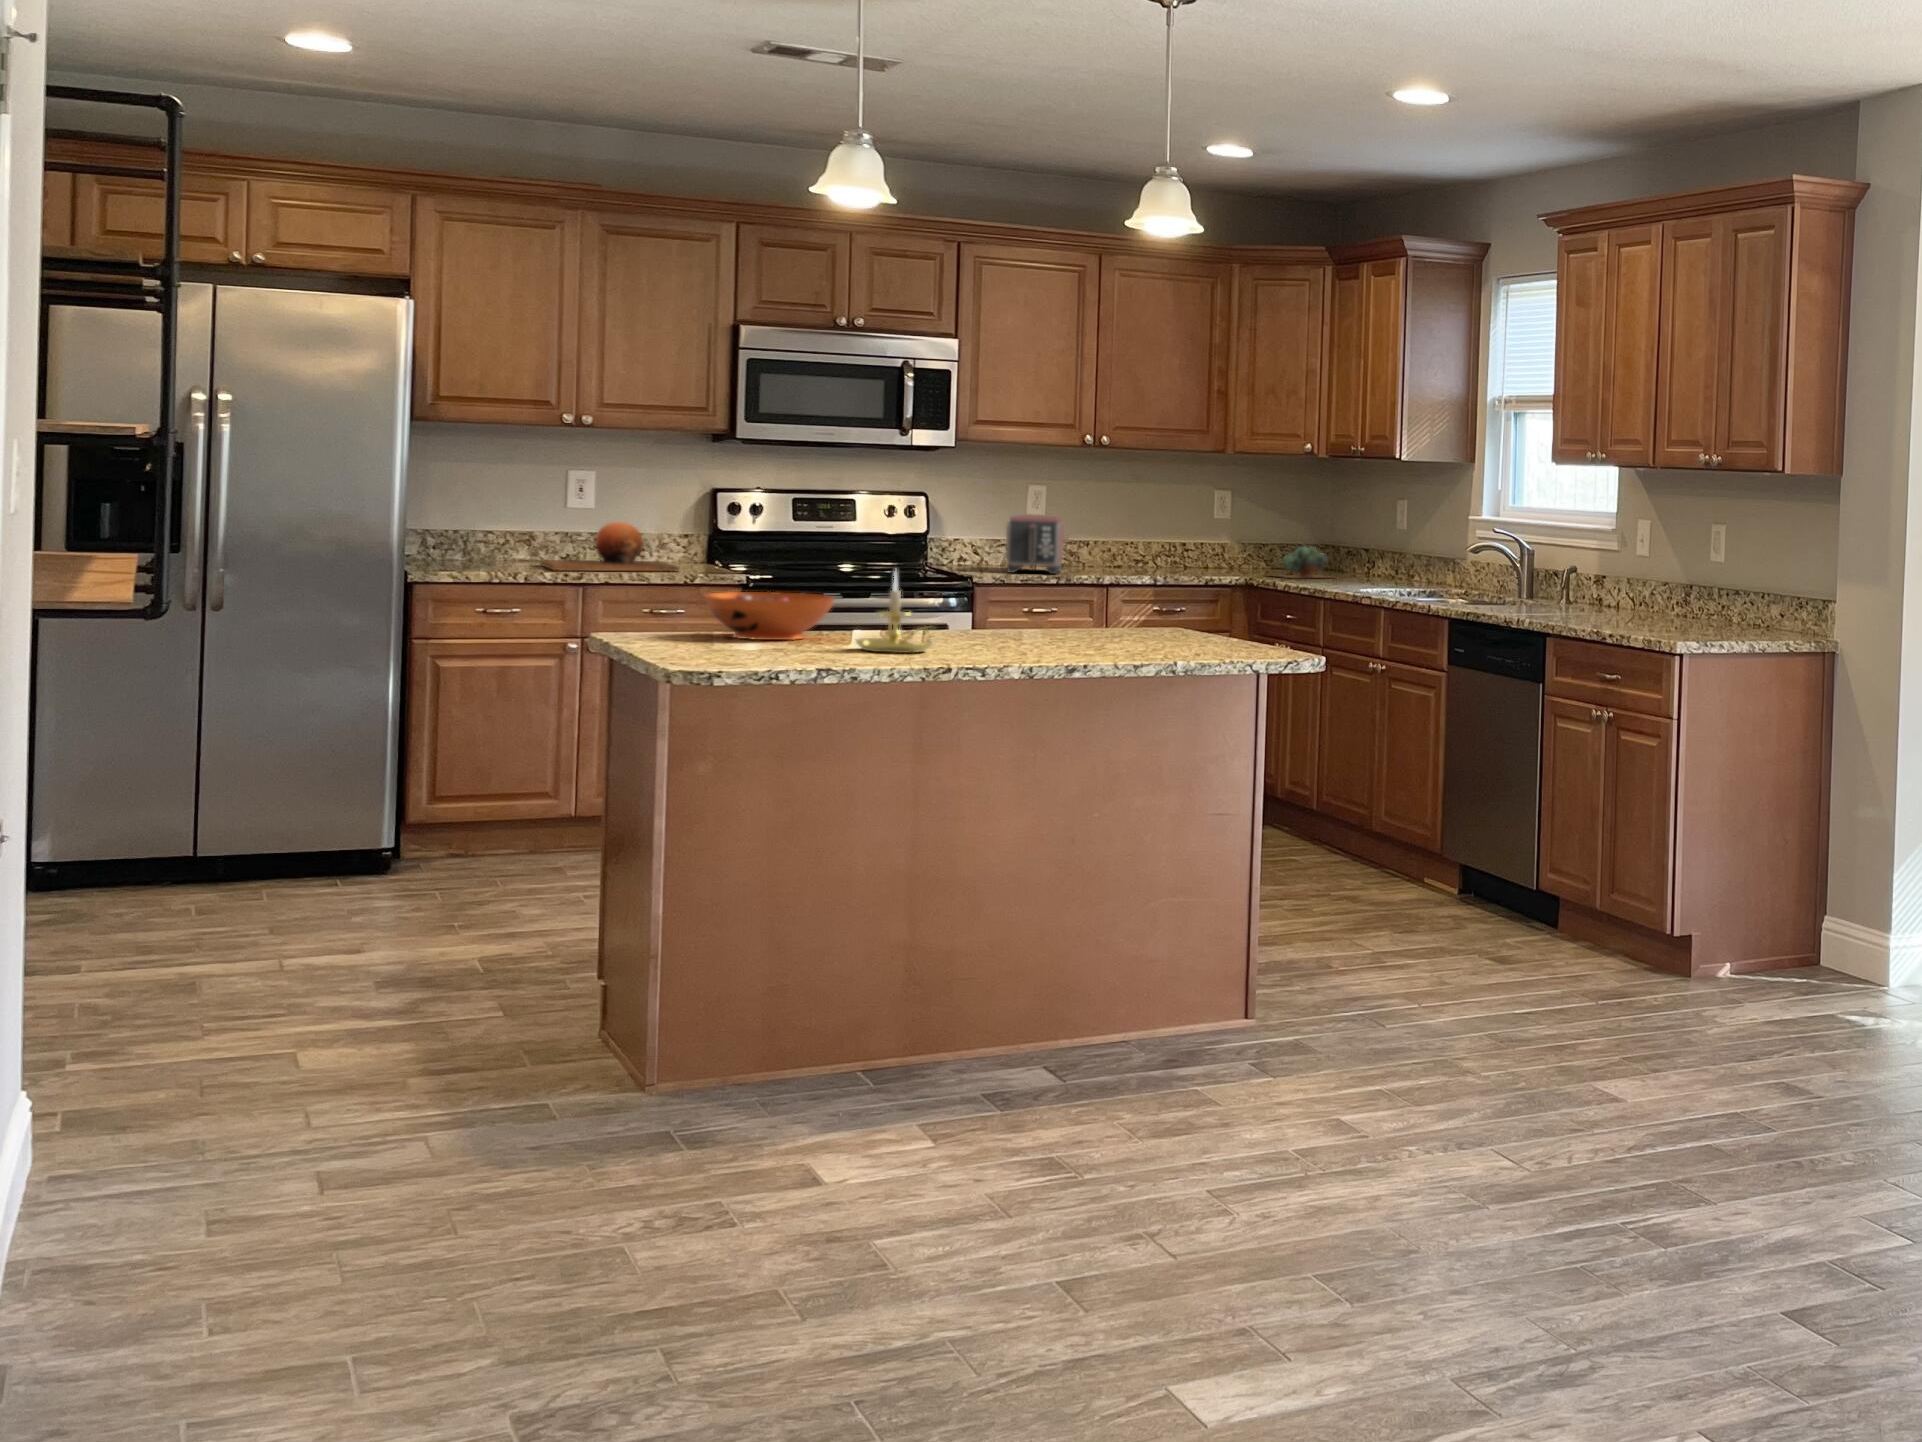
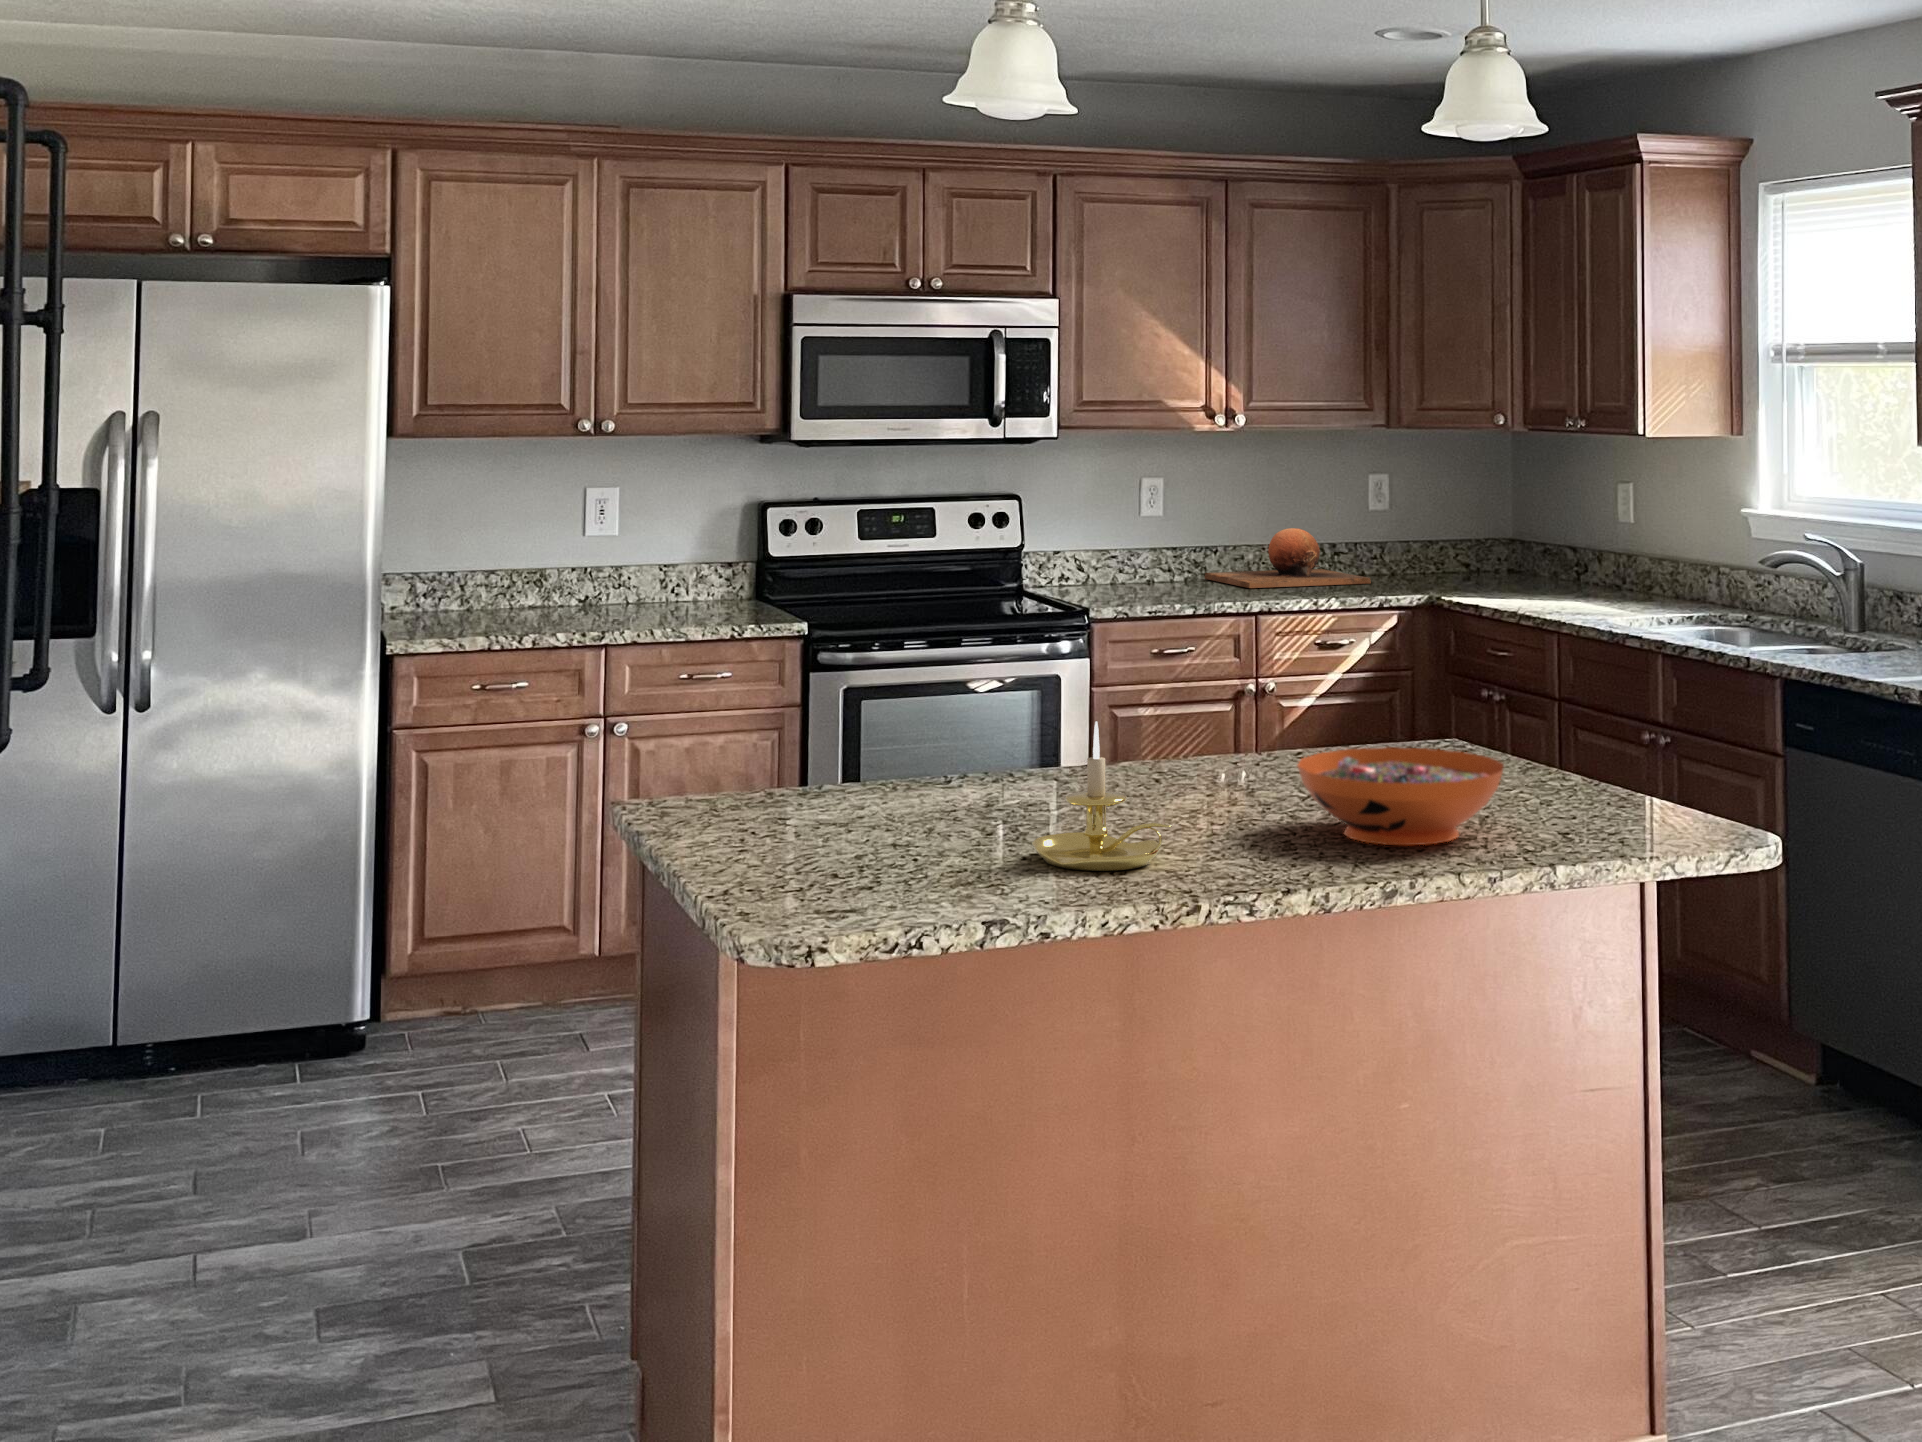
toaster: present [1006,515,1064,574] -> none [1126,518,1195,597]
chopping board: present [541,522,680,572] -> present [1205,528,1371,588]
succulent plant: present [1282,547,1326,578] -> none [1451,546,1549,592]
decorative bowl: present [705,592,834,640] -> present [1298,747,1504,845]

